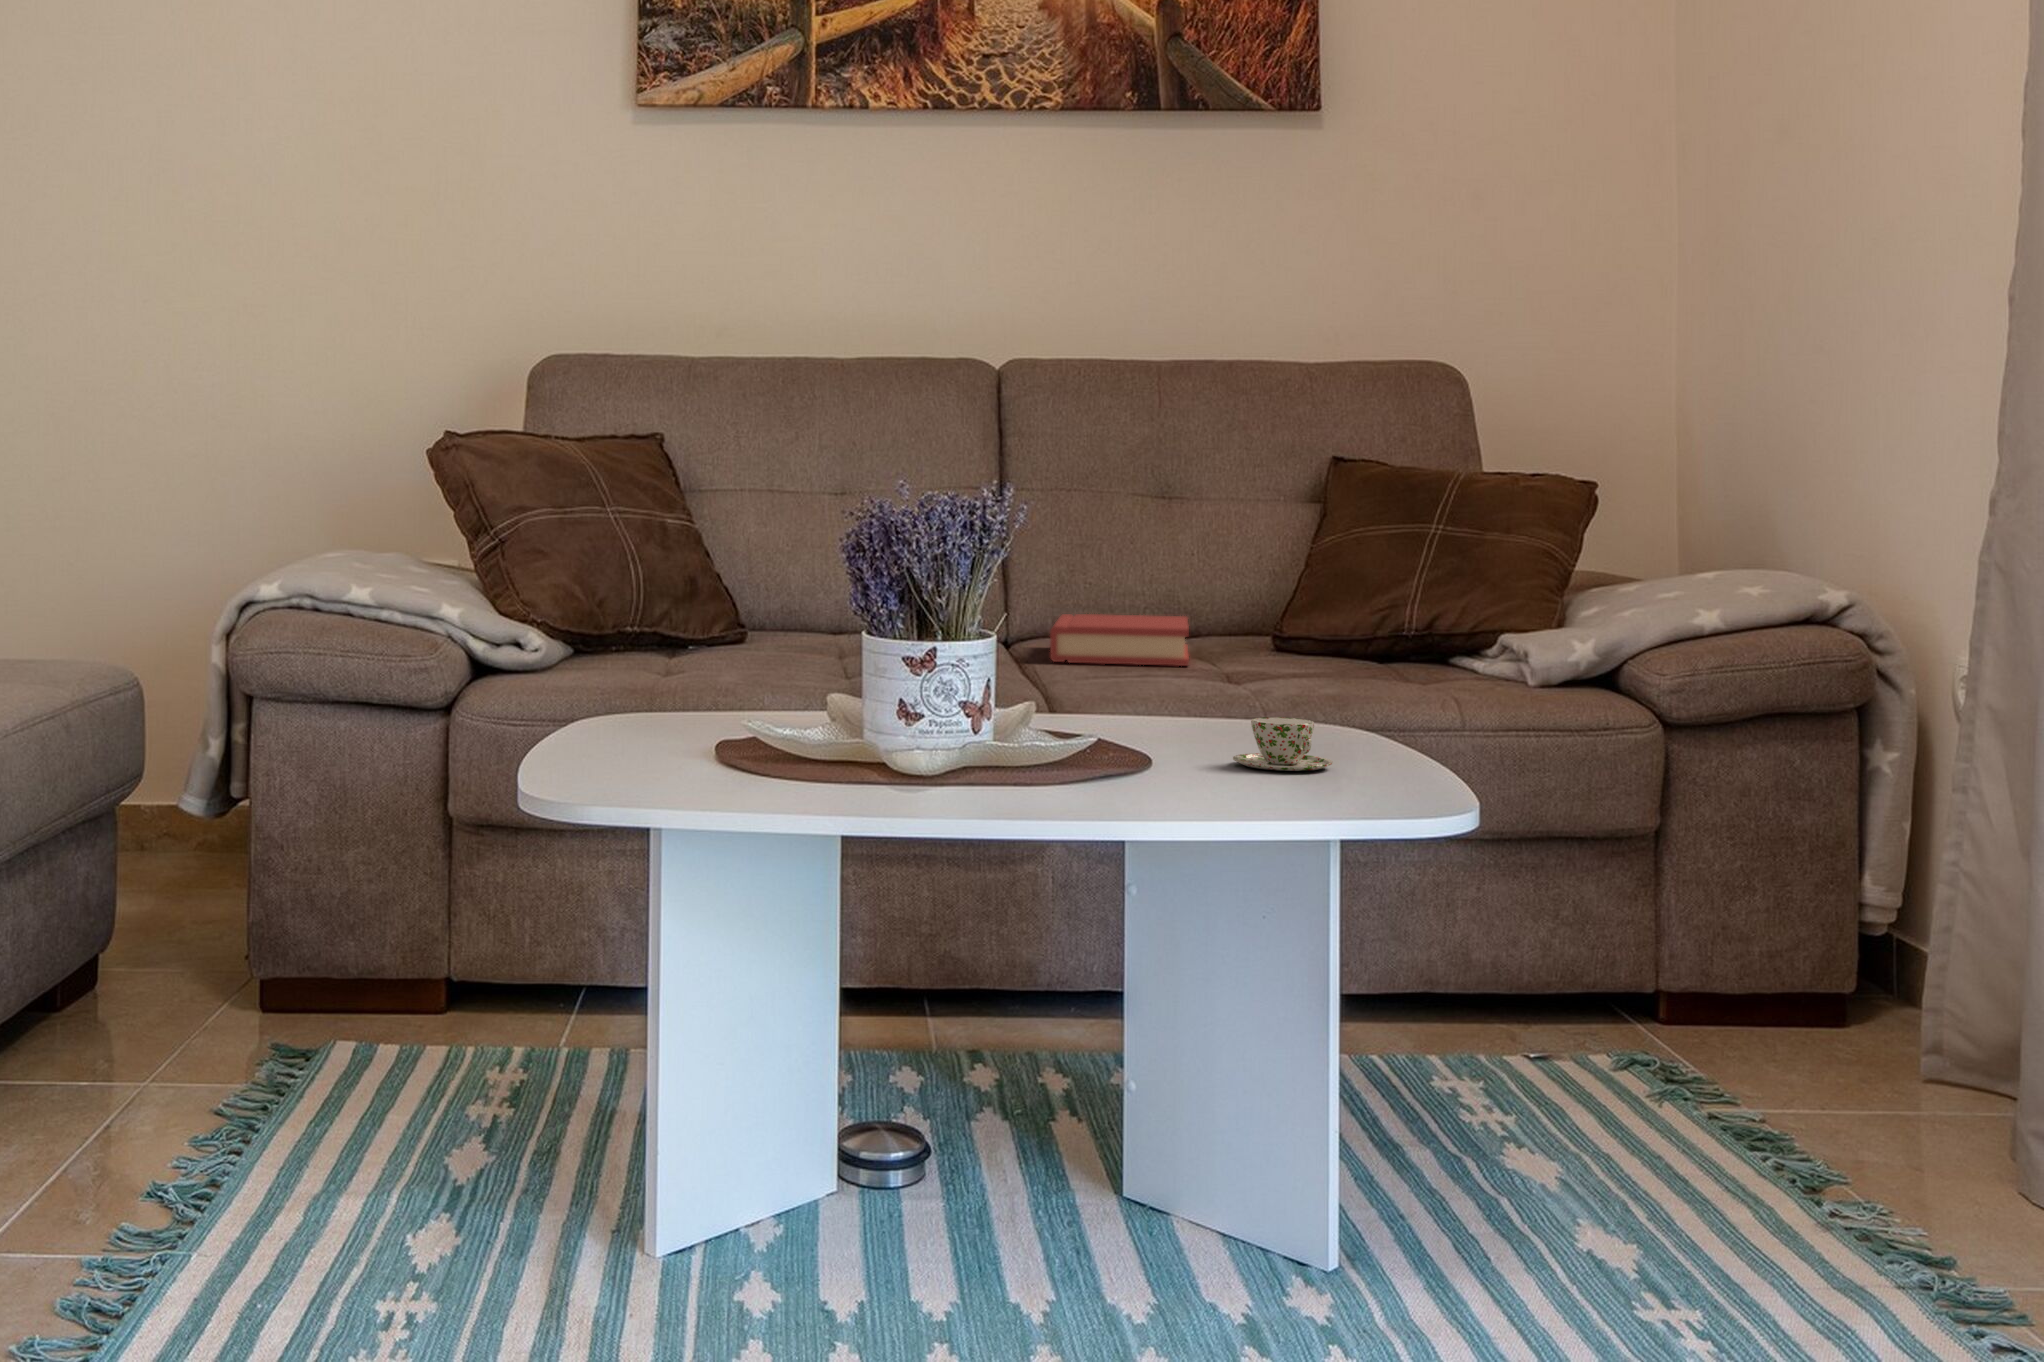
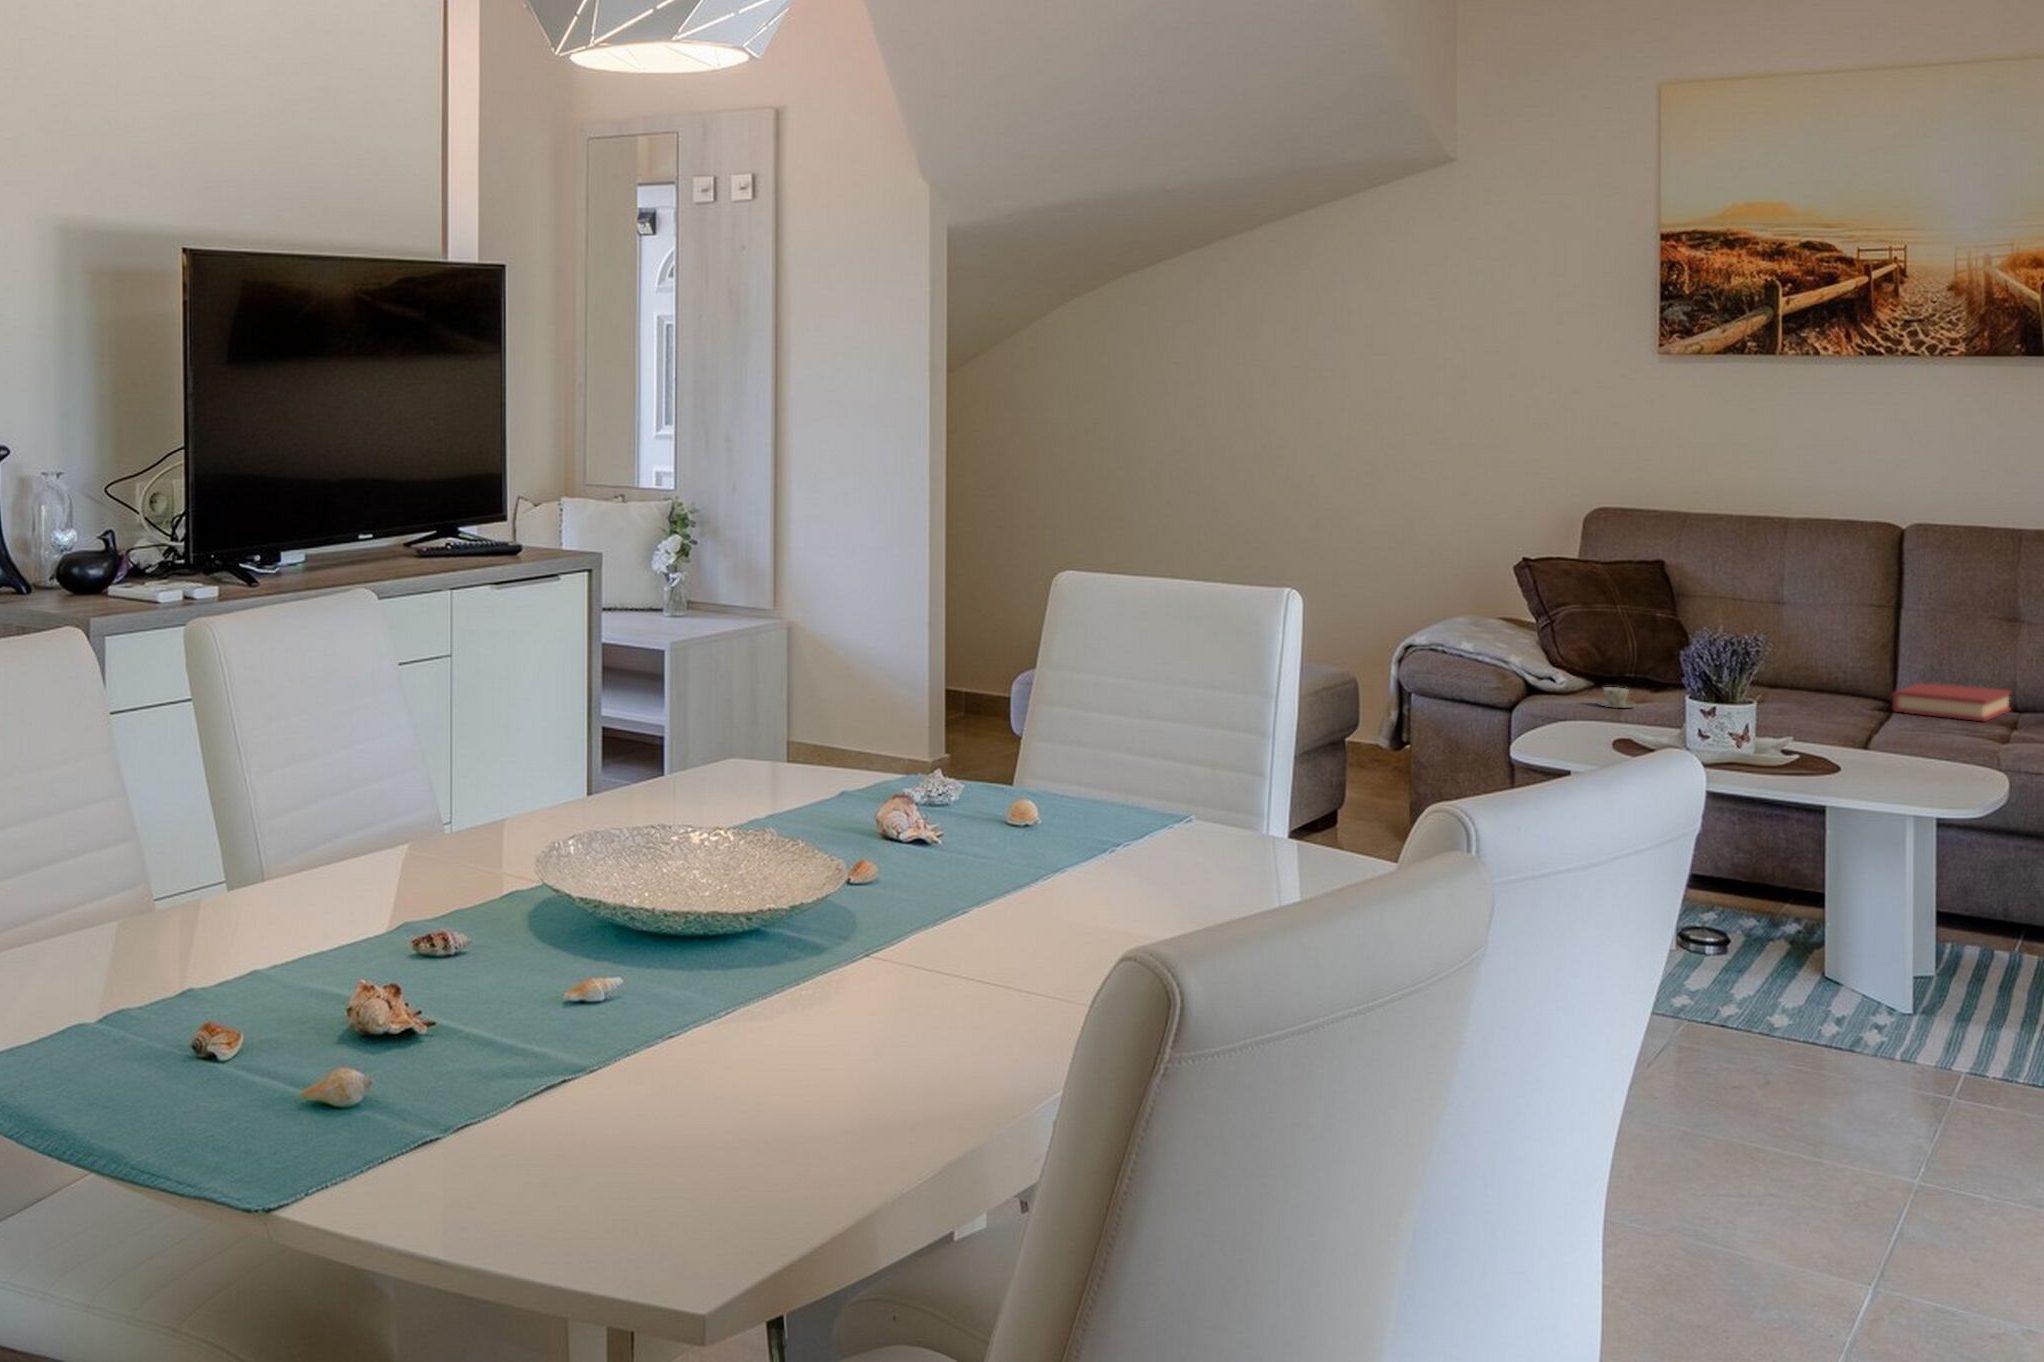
teacup: present [1233,717,1333,771] -> present [1597,687,1635,708]

